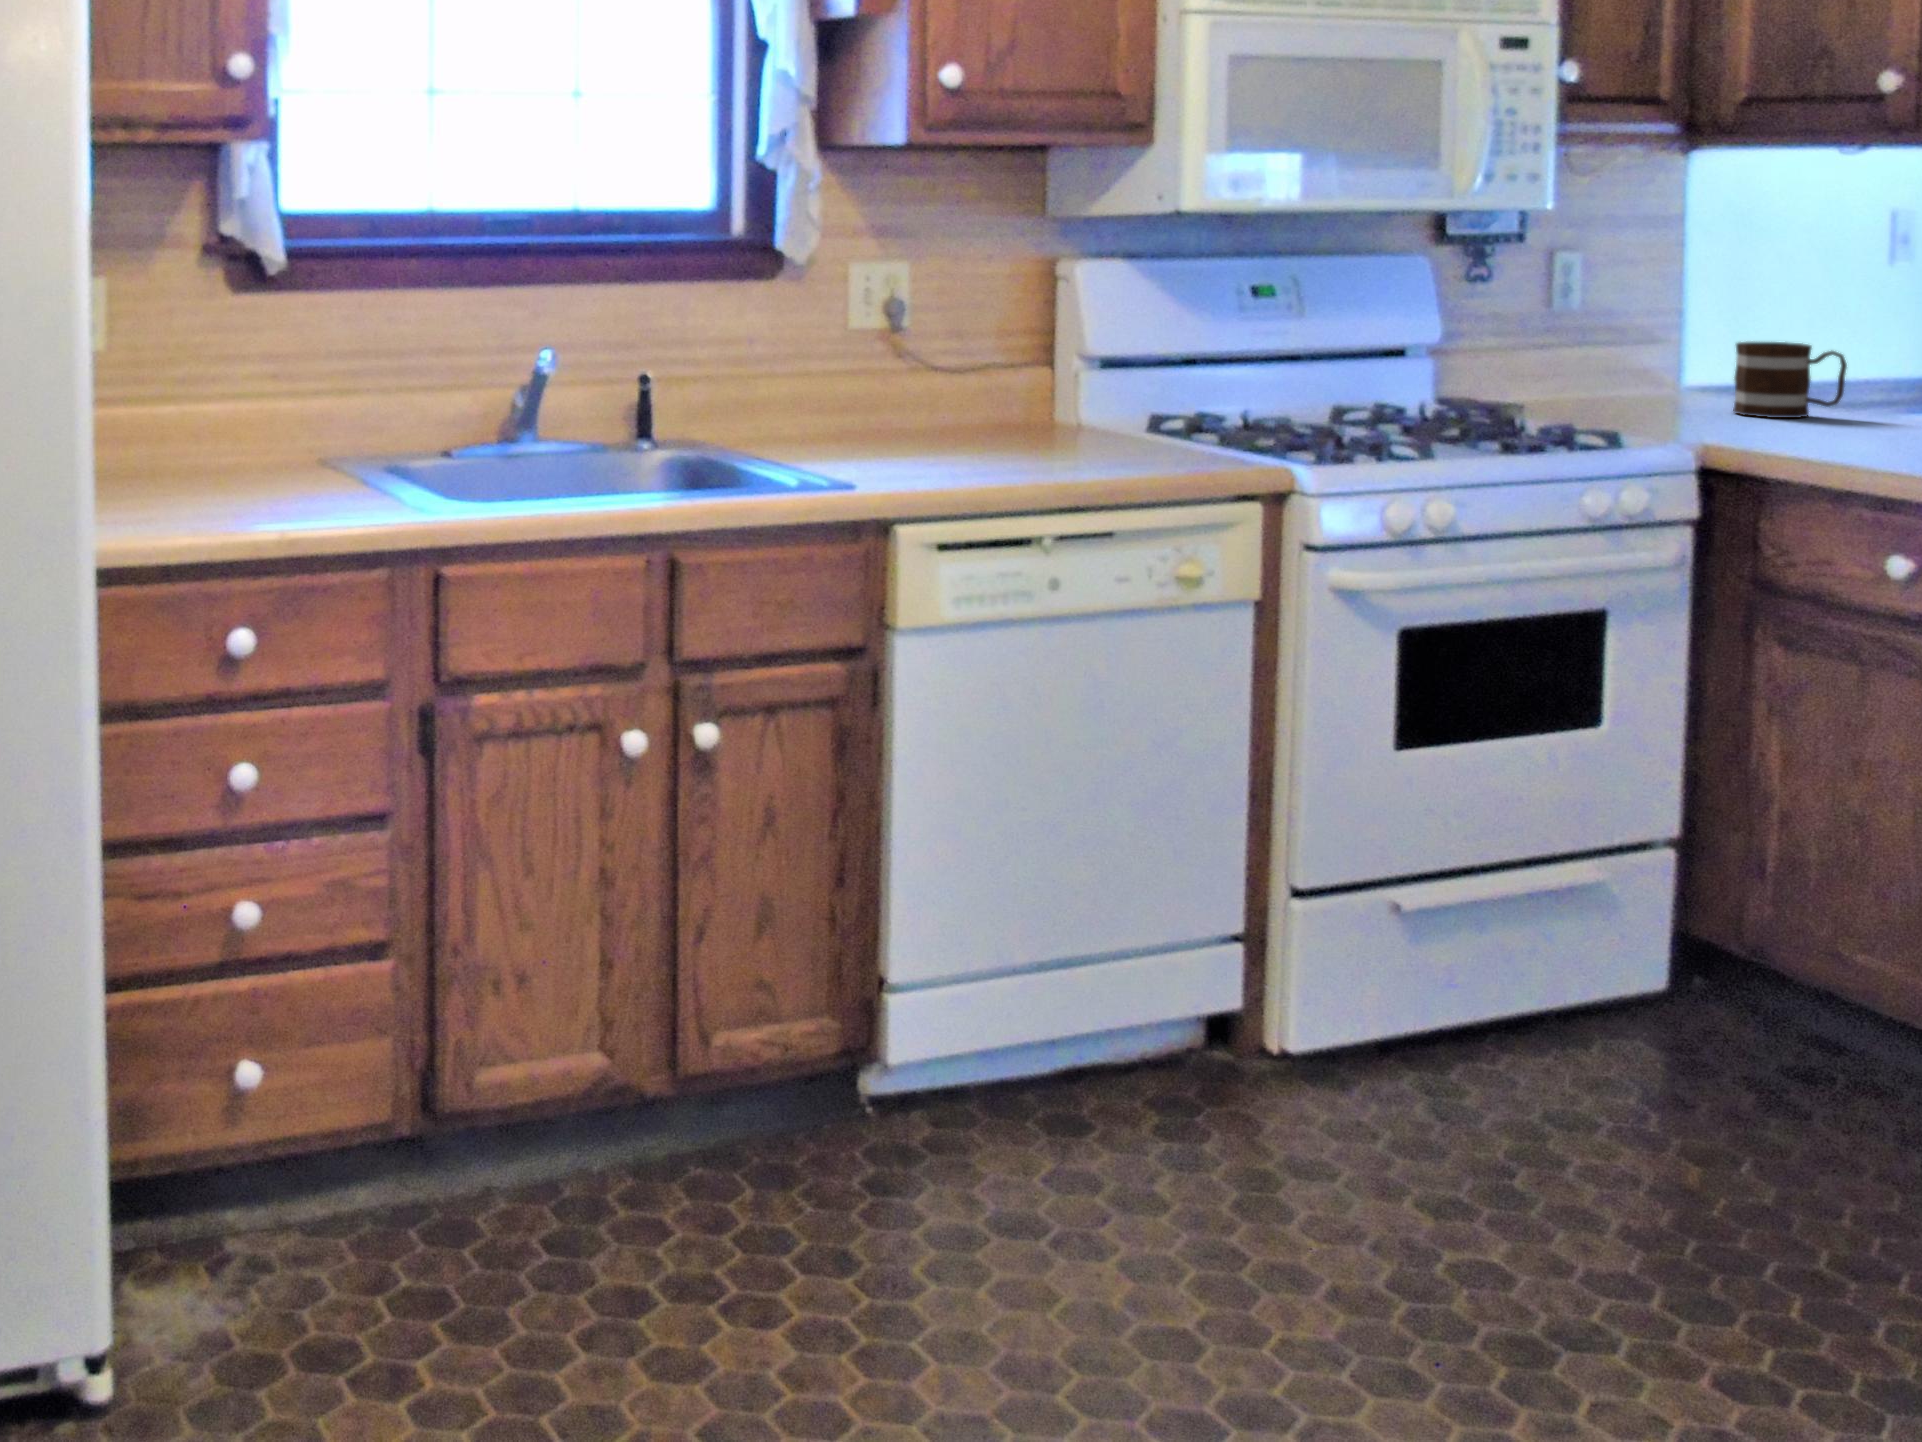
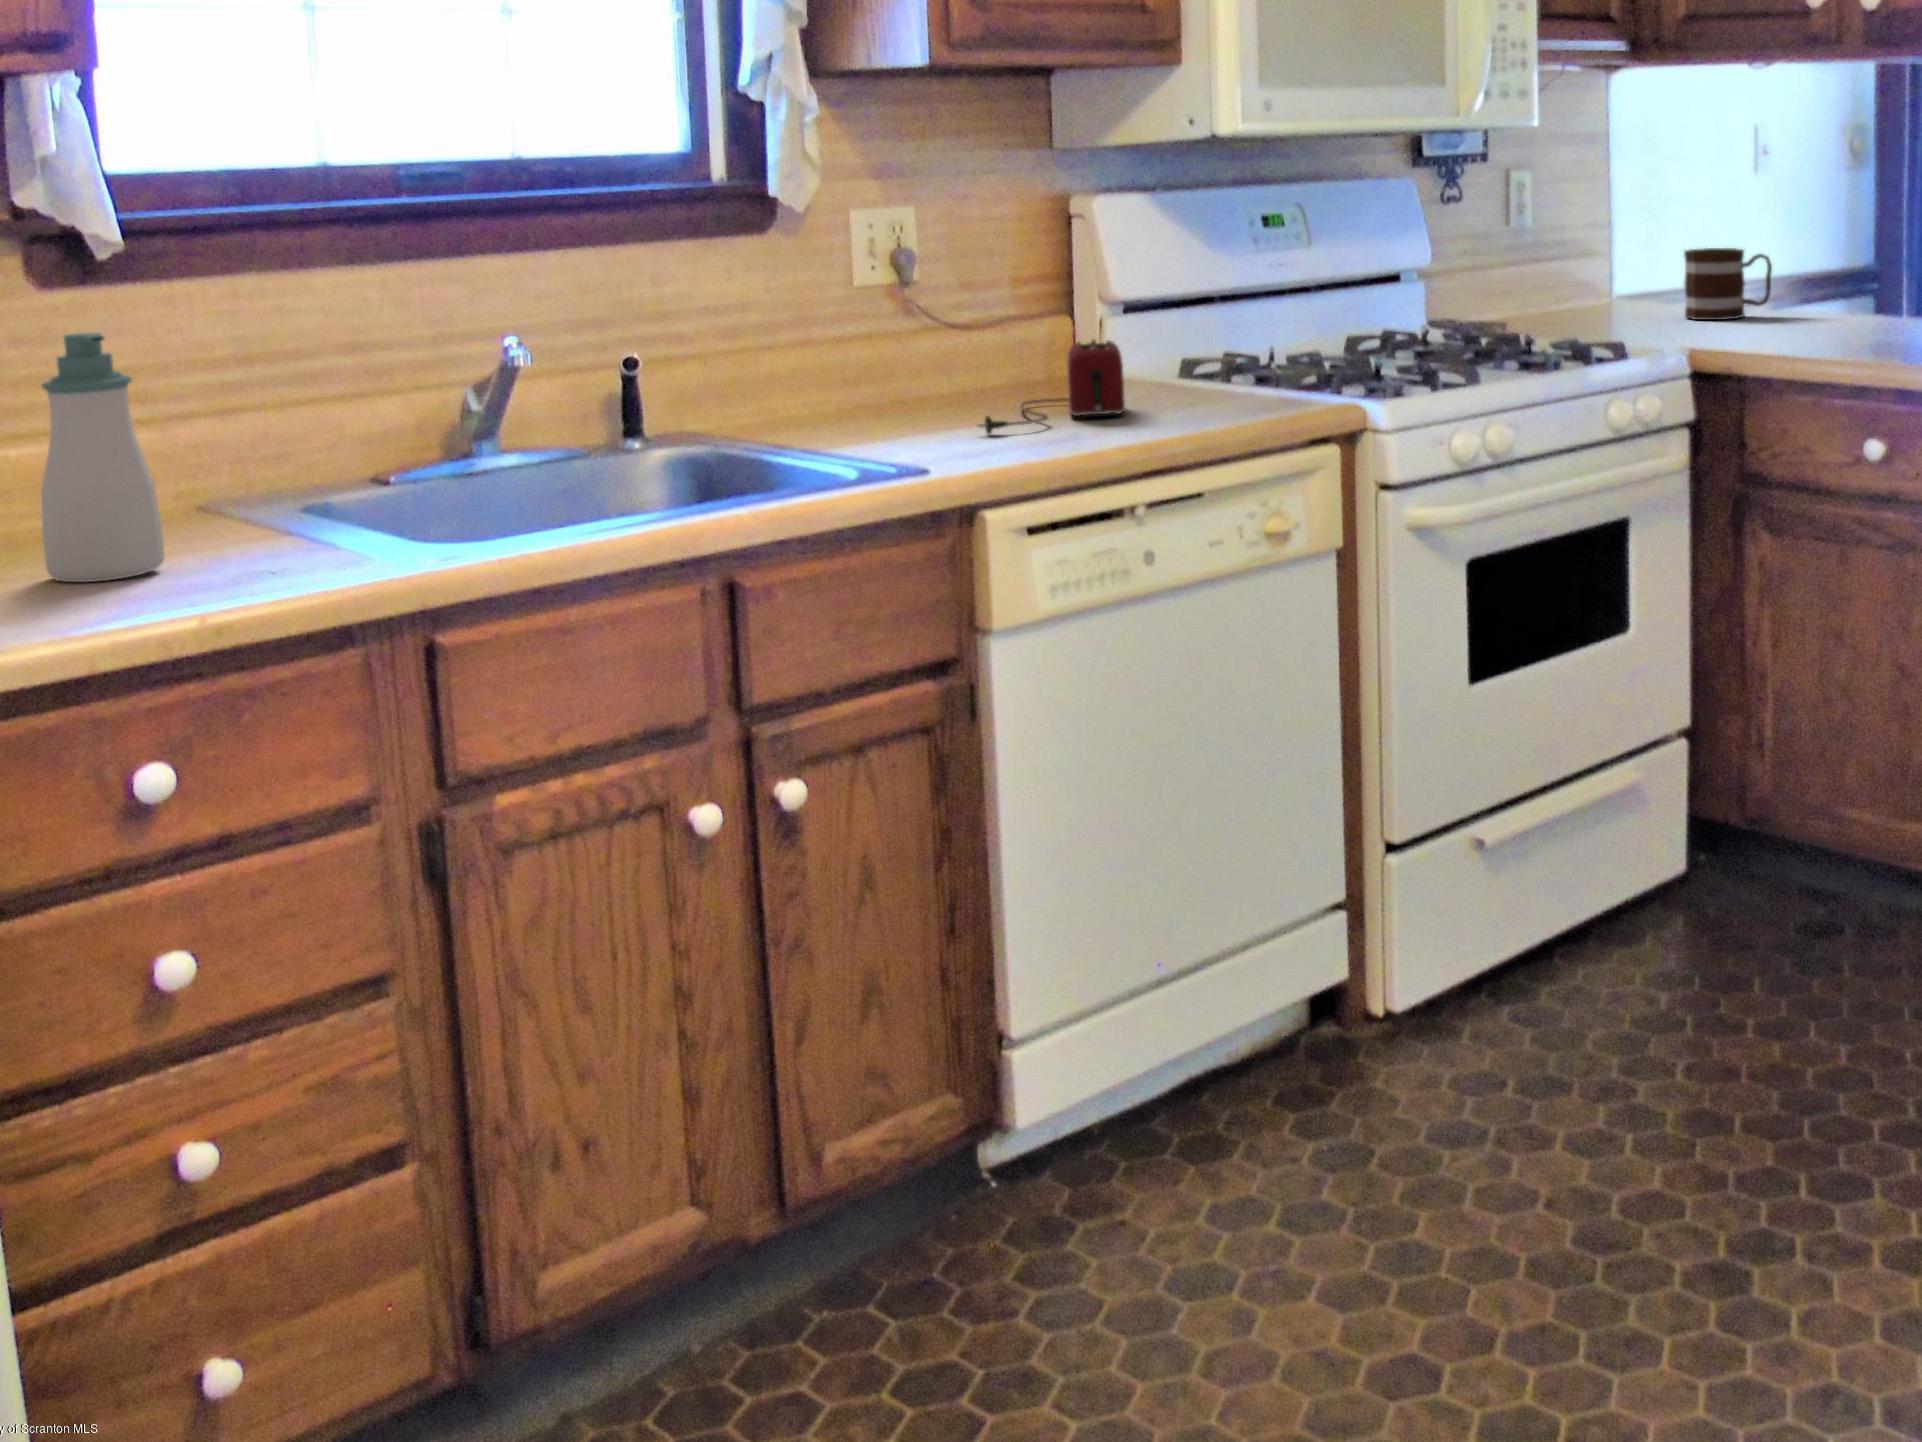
soap bottle: none [204,322,277,498] -> present [41,333,164,582]
toaster: none [917,385,1064,459] -> present [978,340,1125,434]

